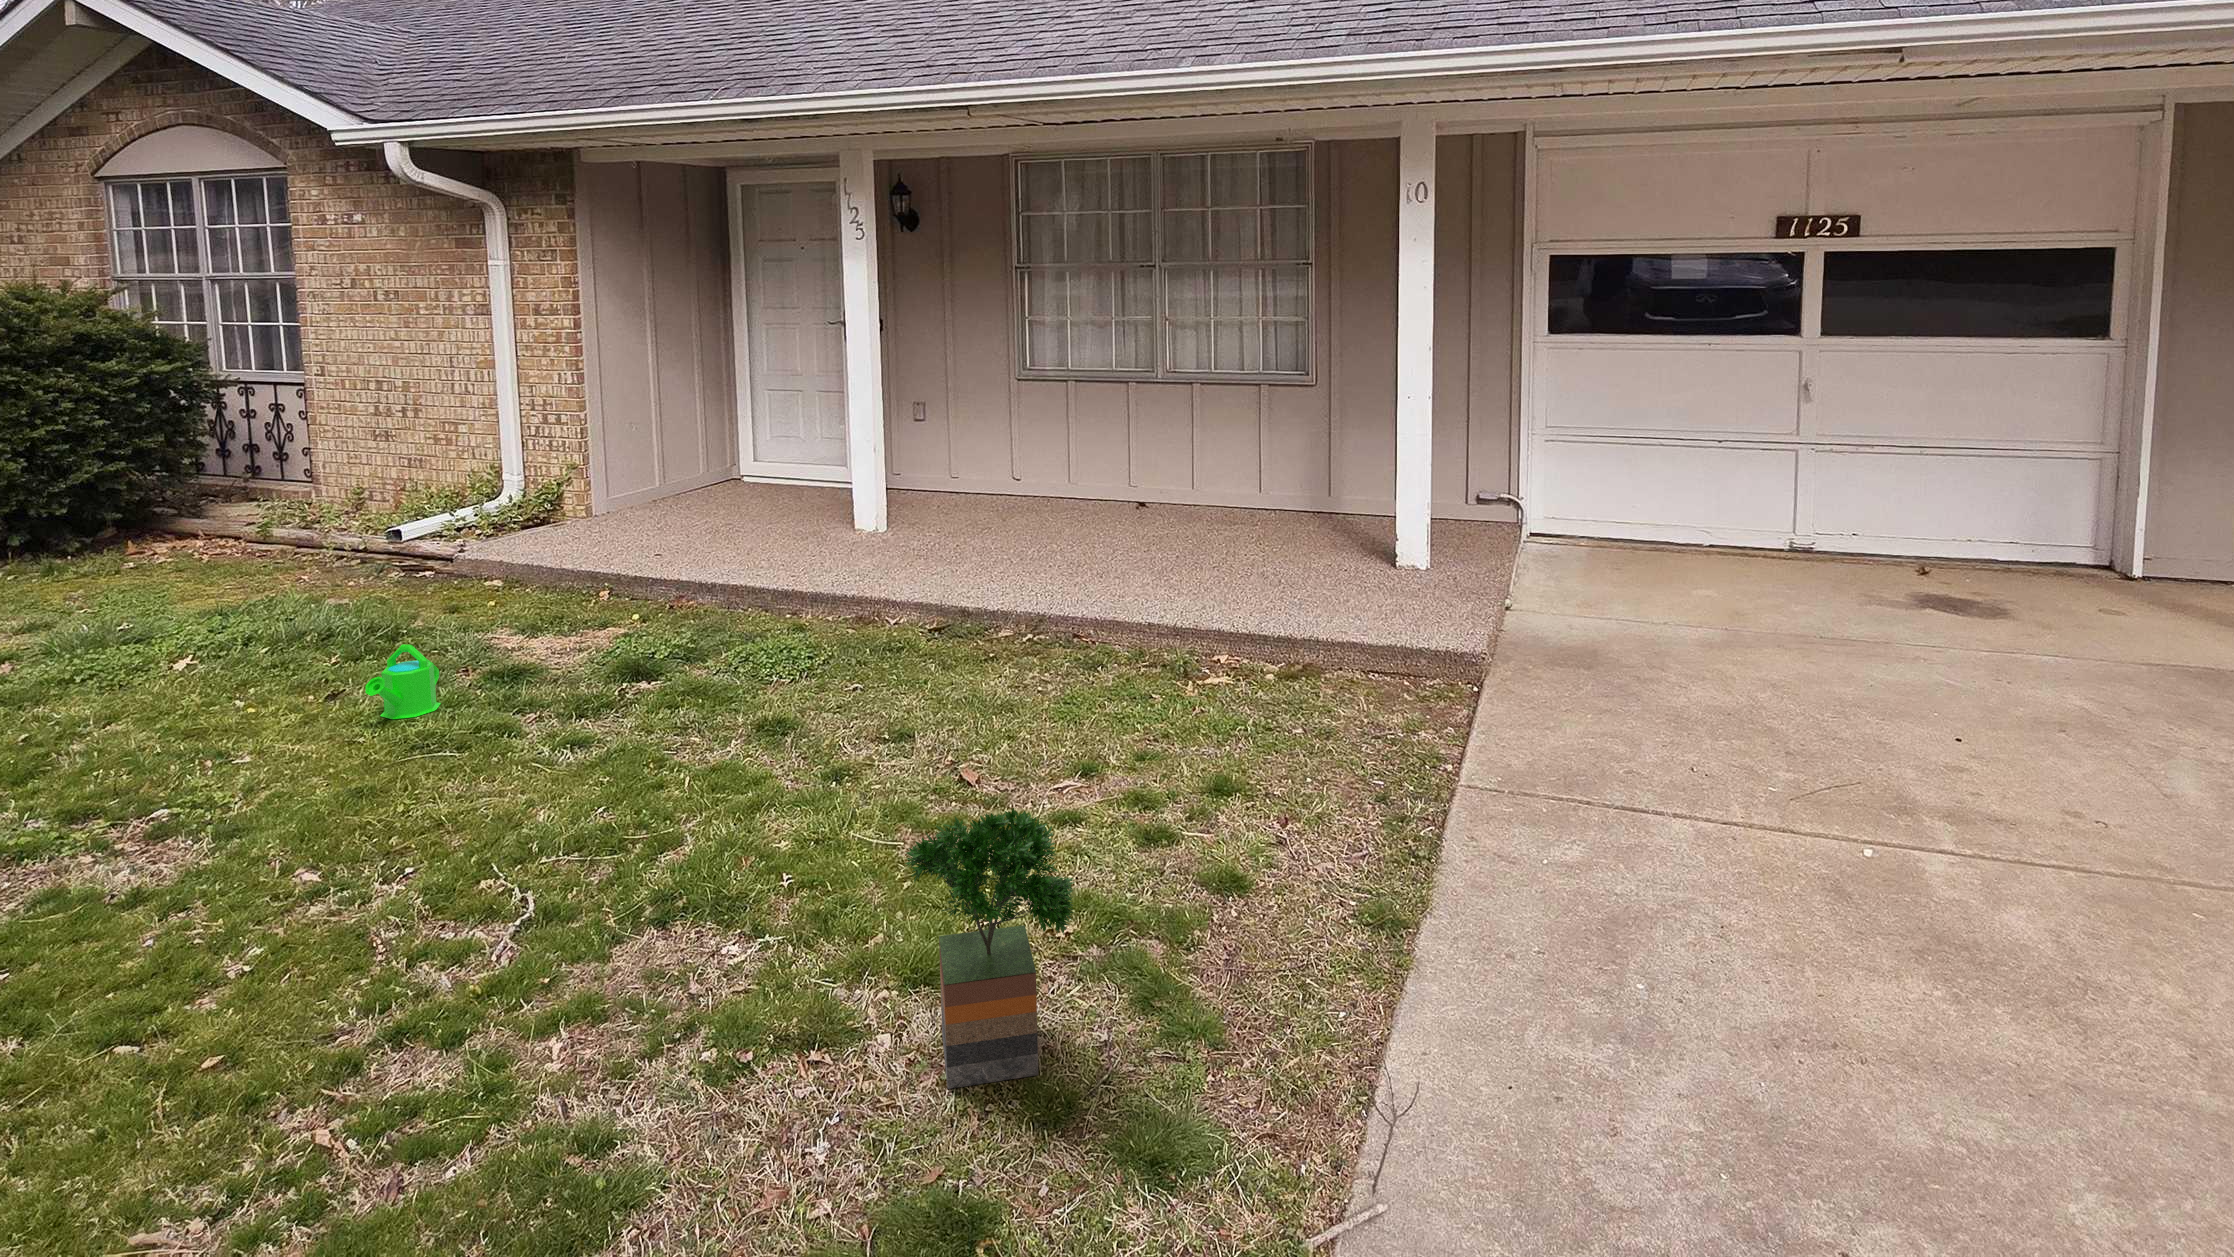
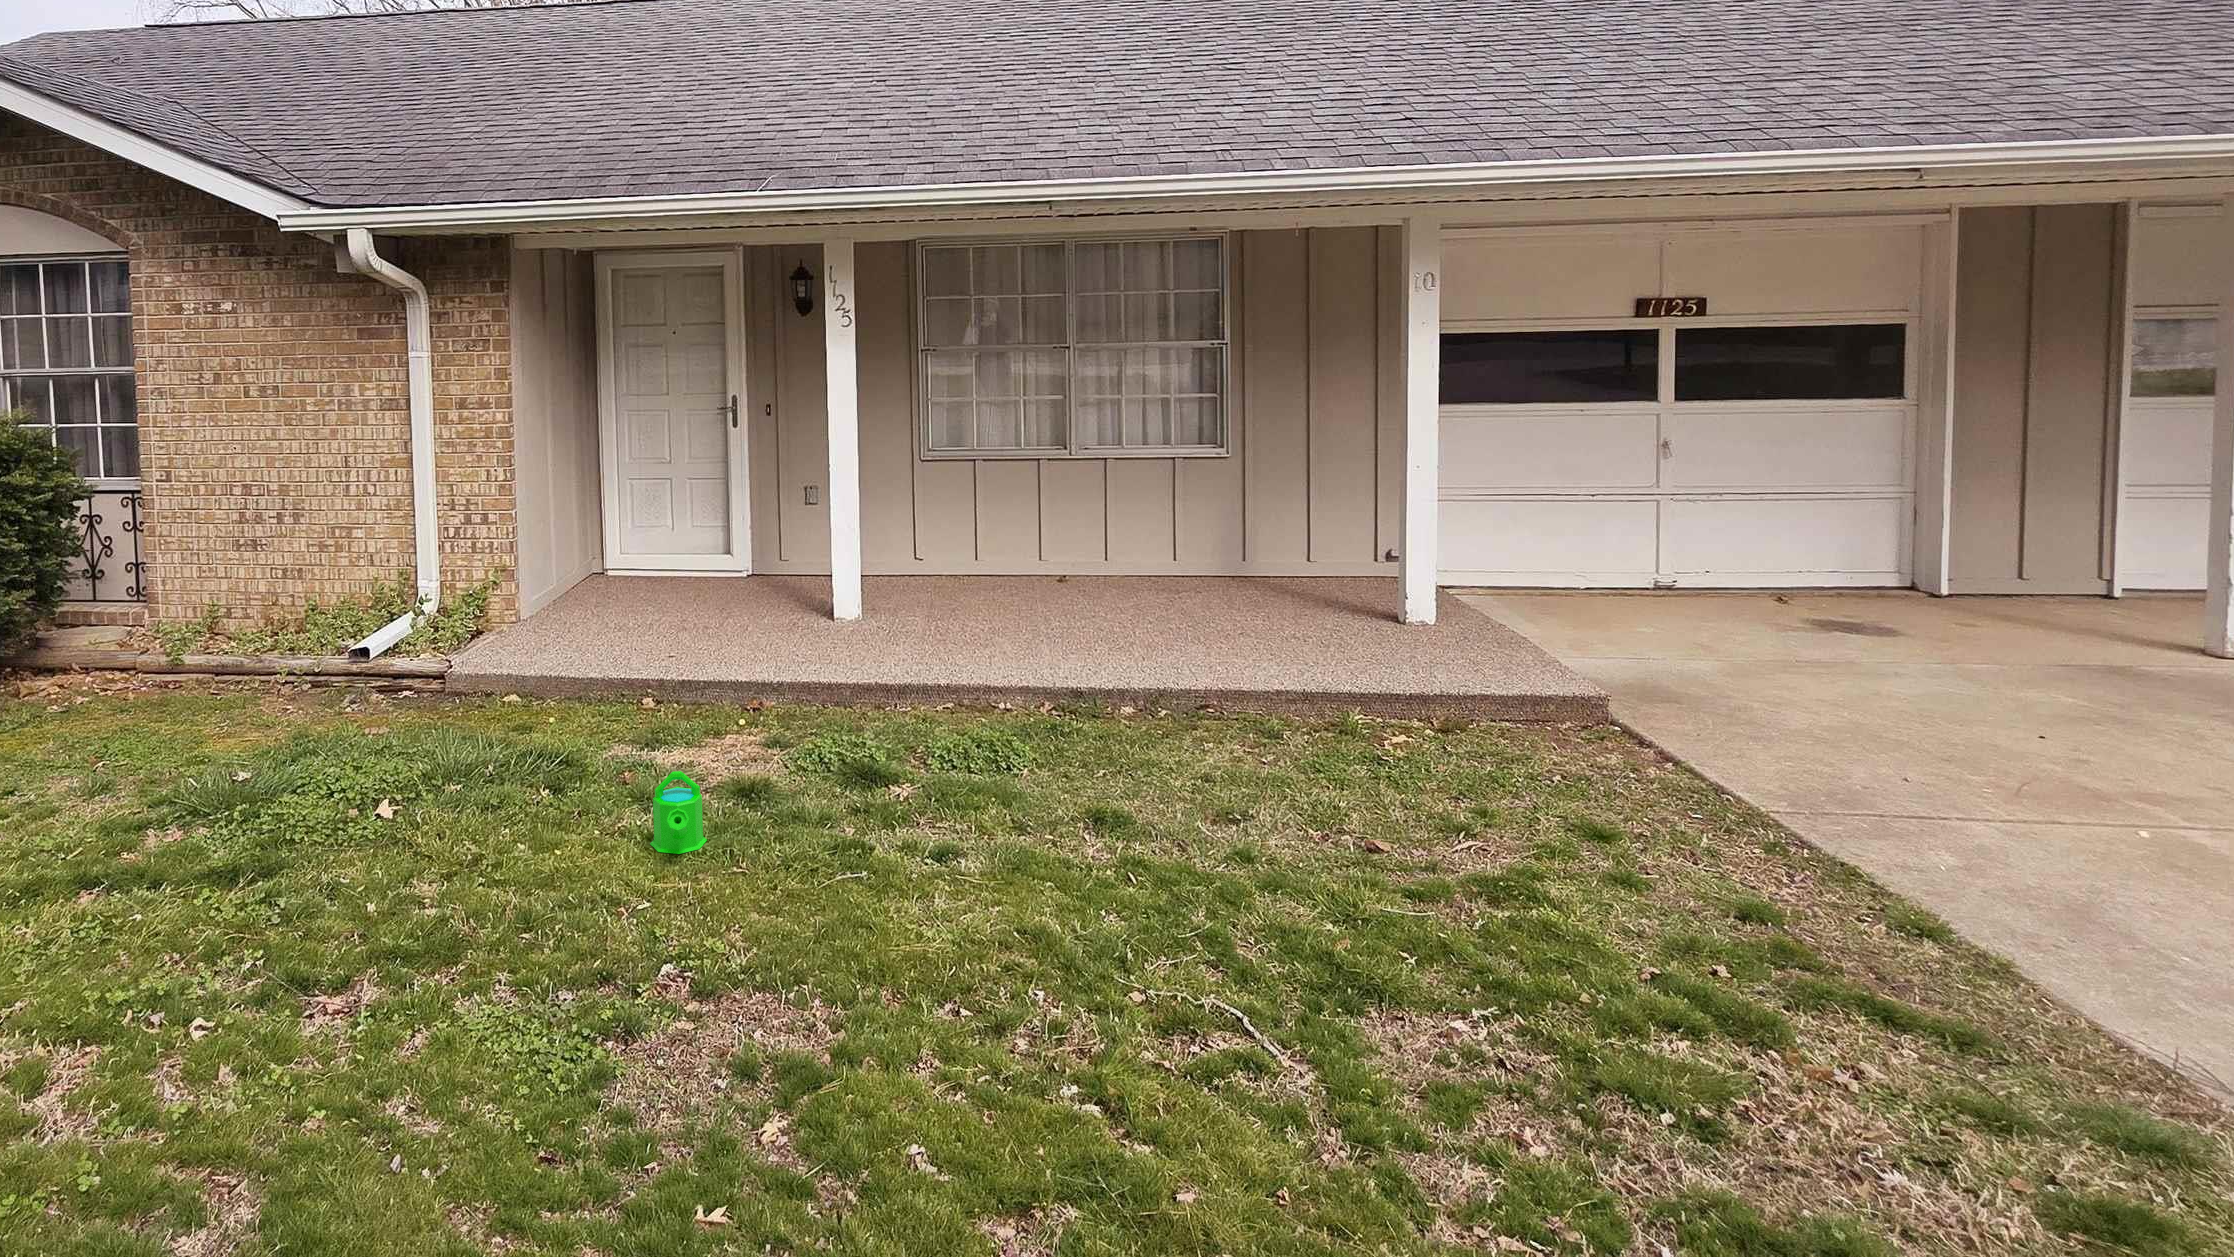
potted tree: present [905,808,1075,1089] -> none [1748,863,1979,1131]

